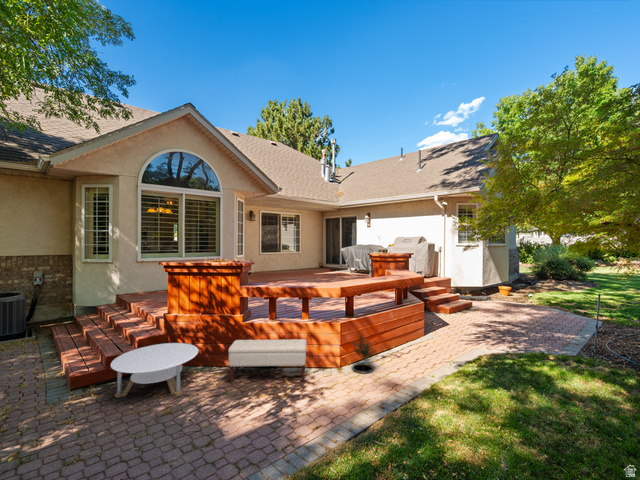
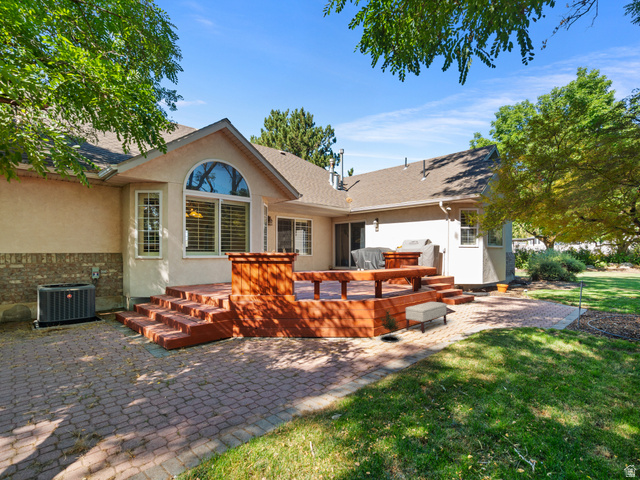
bench: present [228,339,307,382] -> present [405,302,447,333]
round table: present [111,343,199,398] -> none [196,319,260,357]

